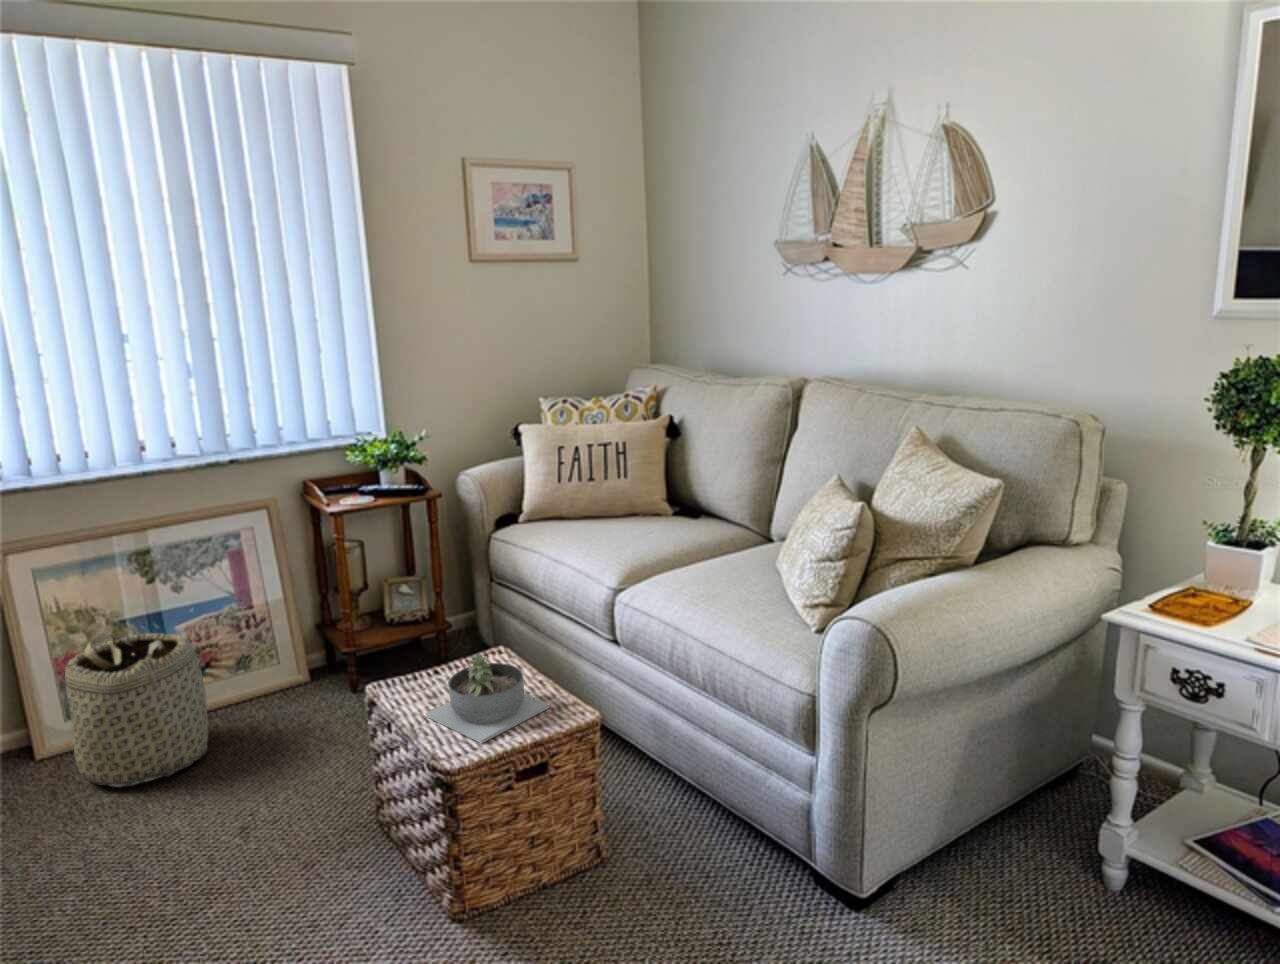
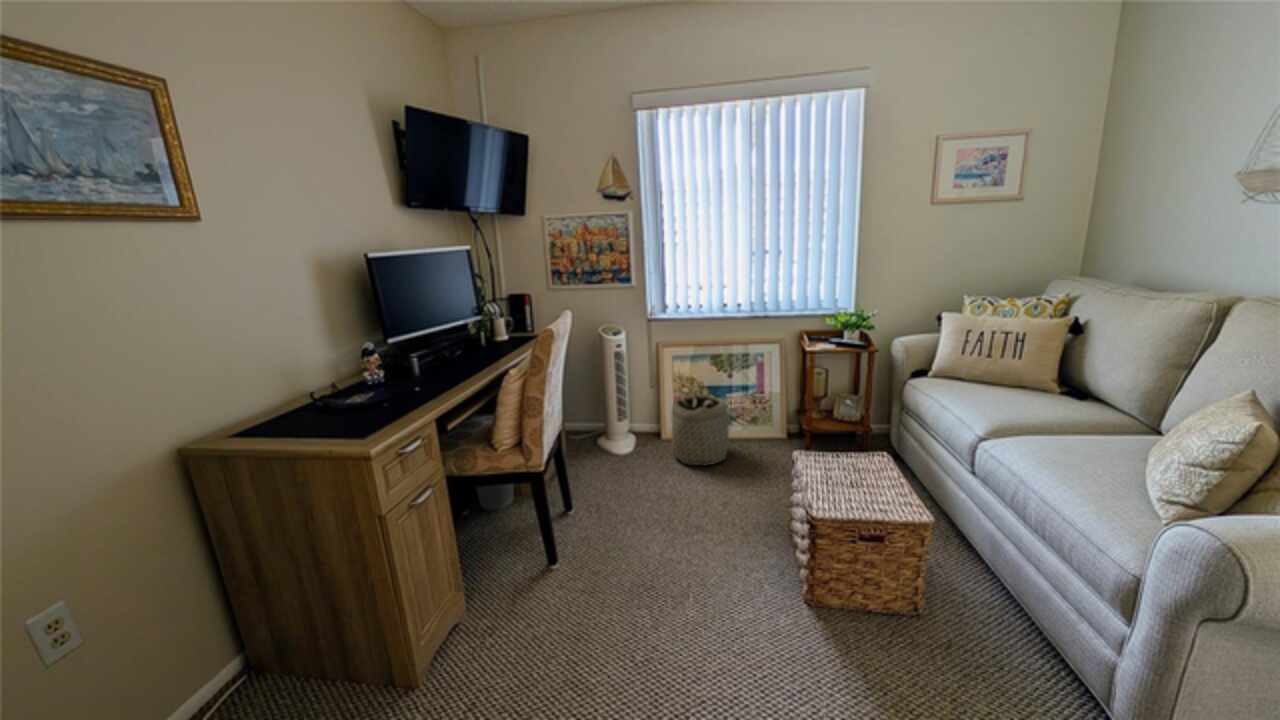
succulent planter: present [426,654,550,743] -> none [818,453,899,508]

